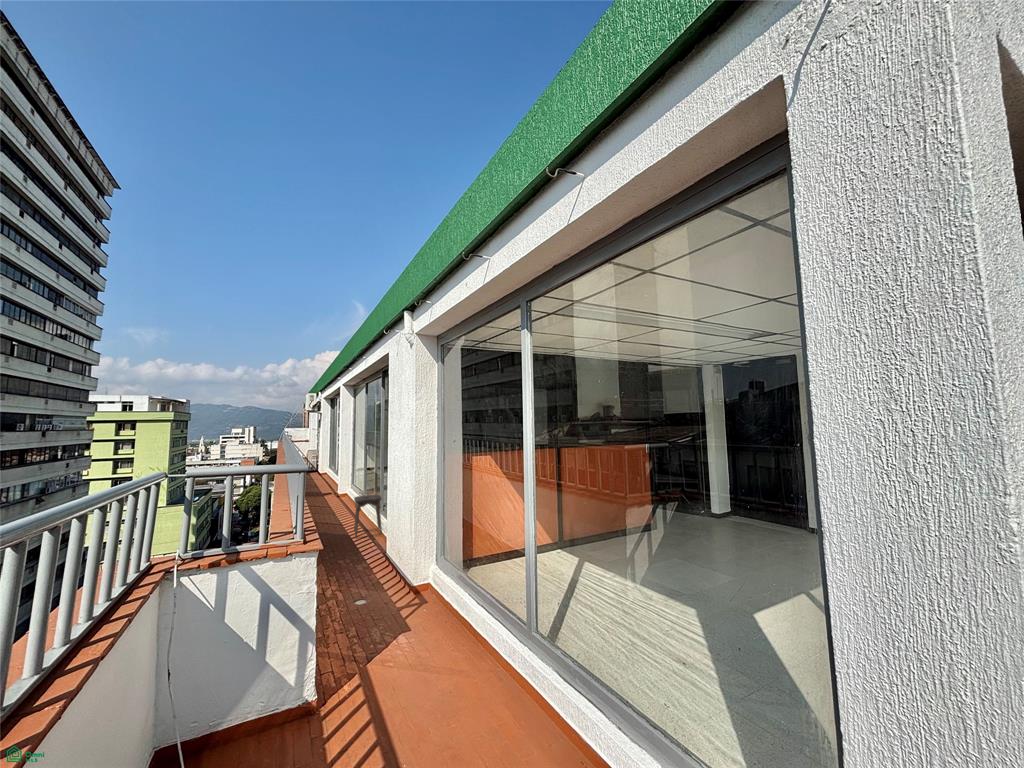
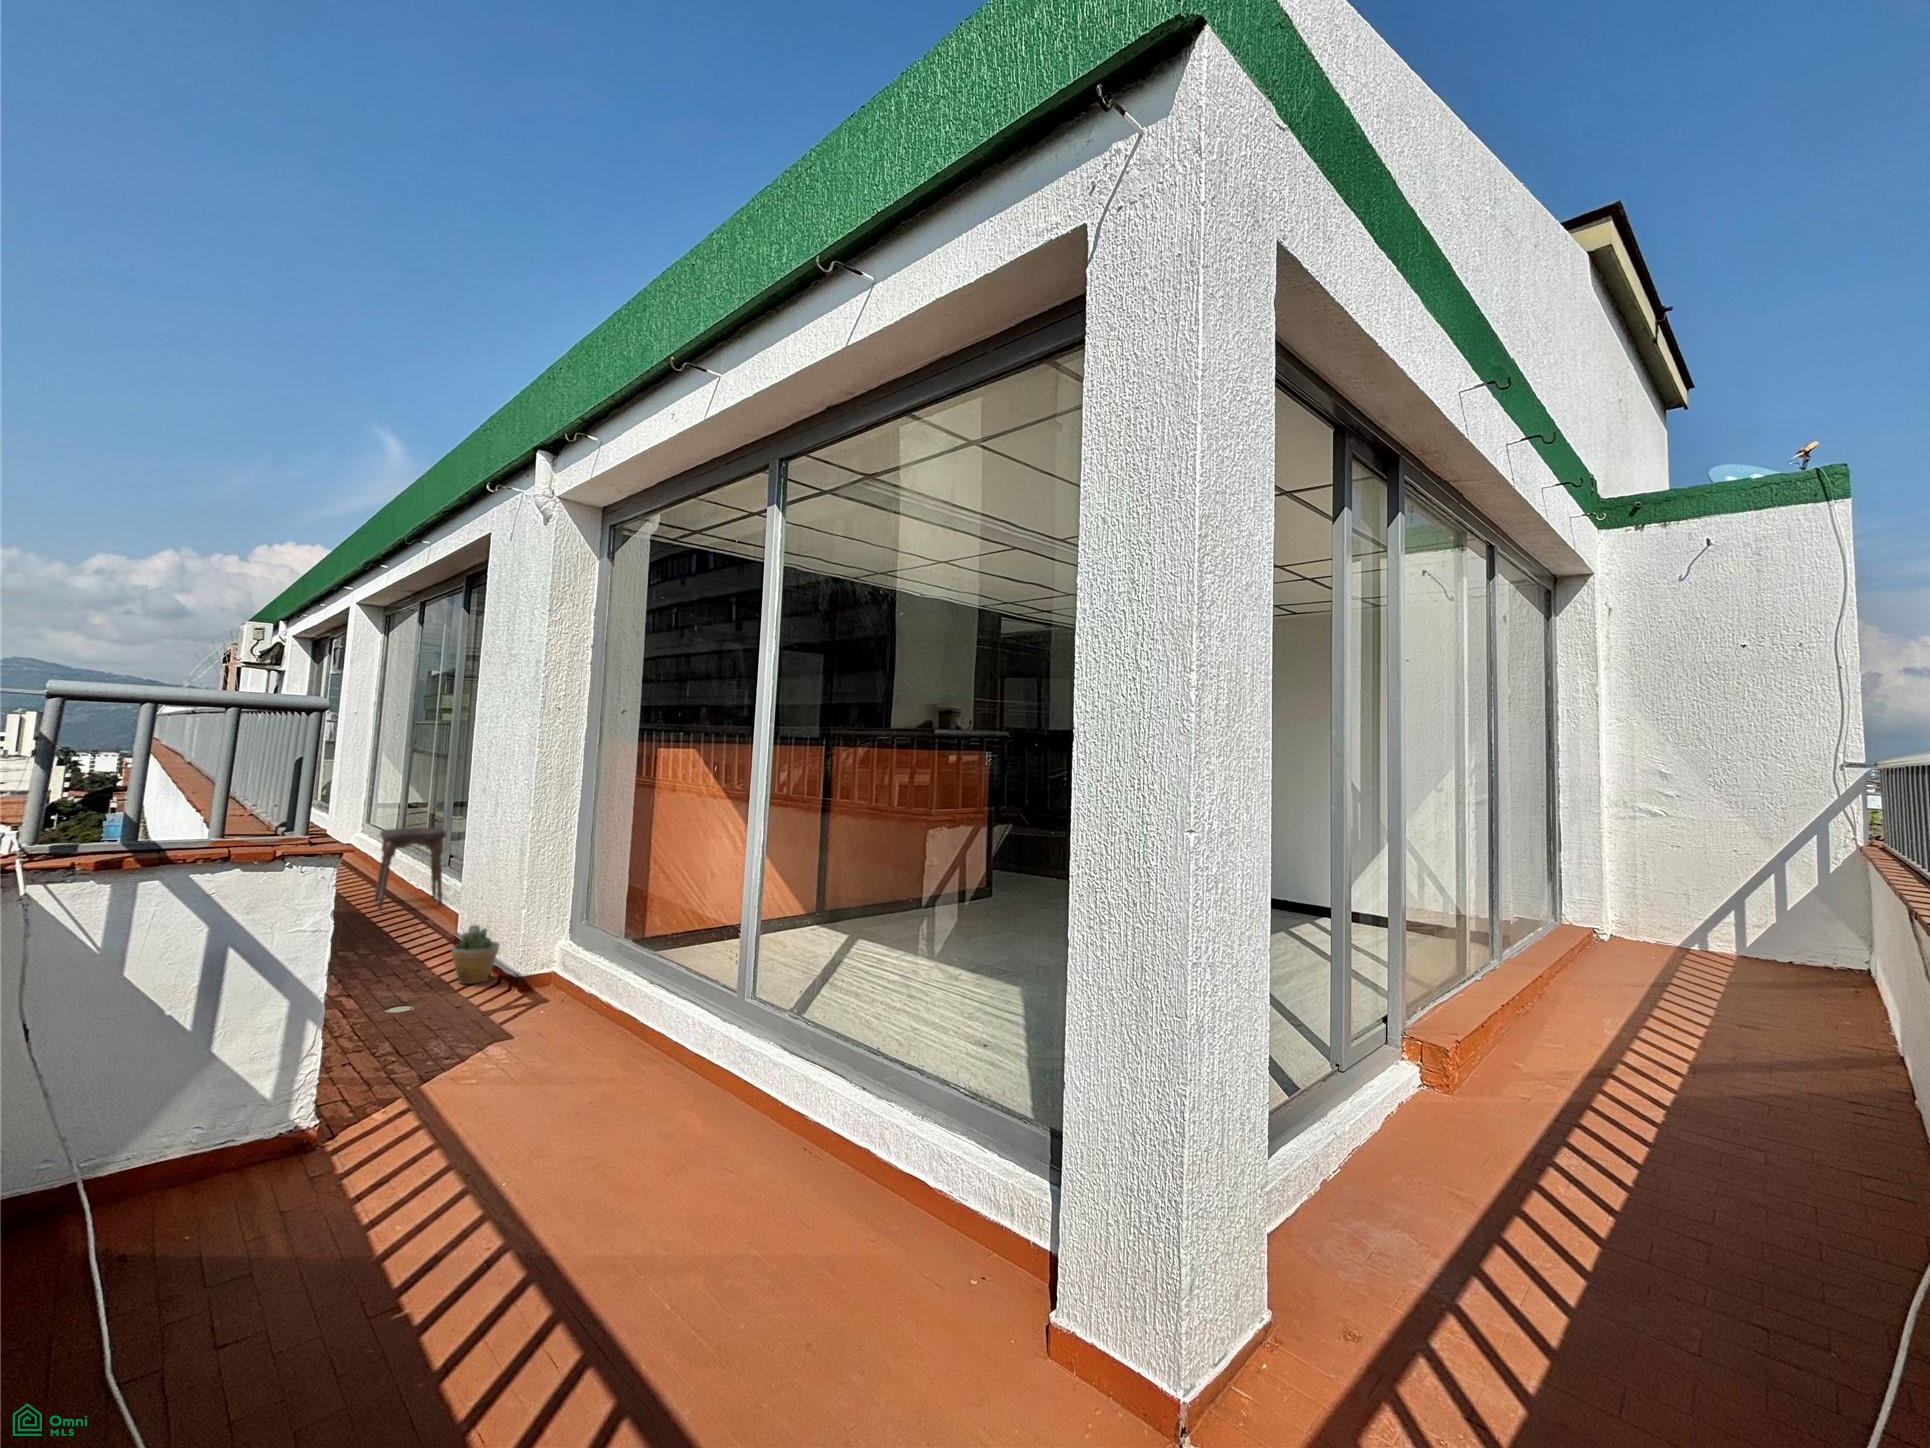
potted plant: none [382,559,404,591] -> present [452,925,500,984]

